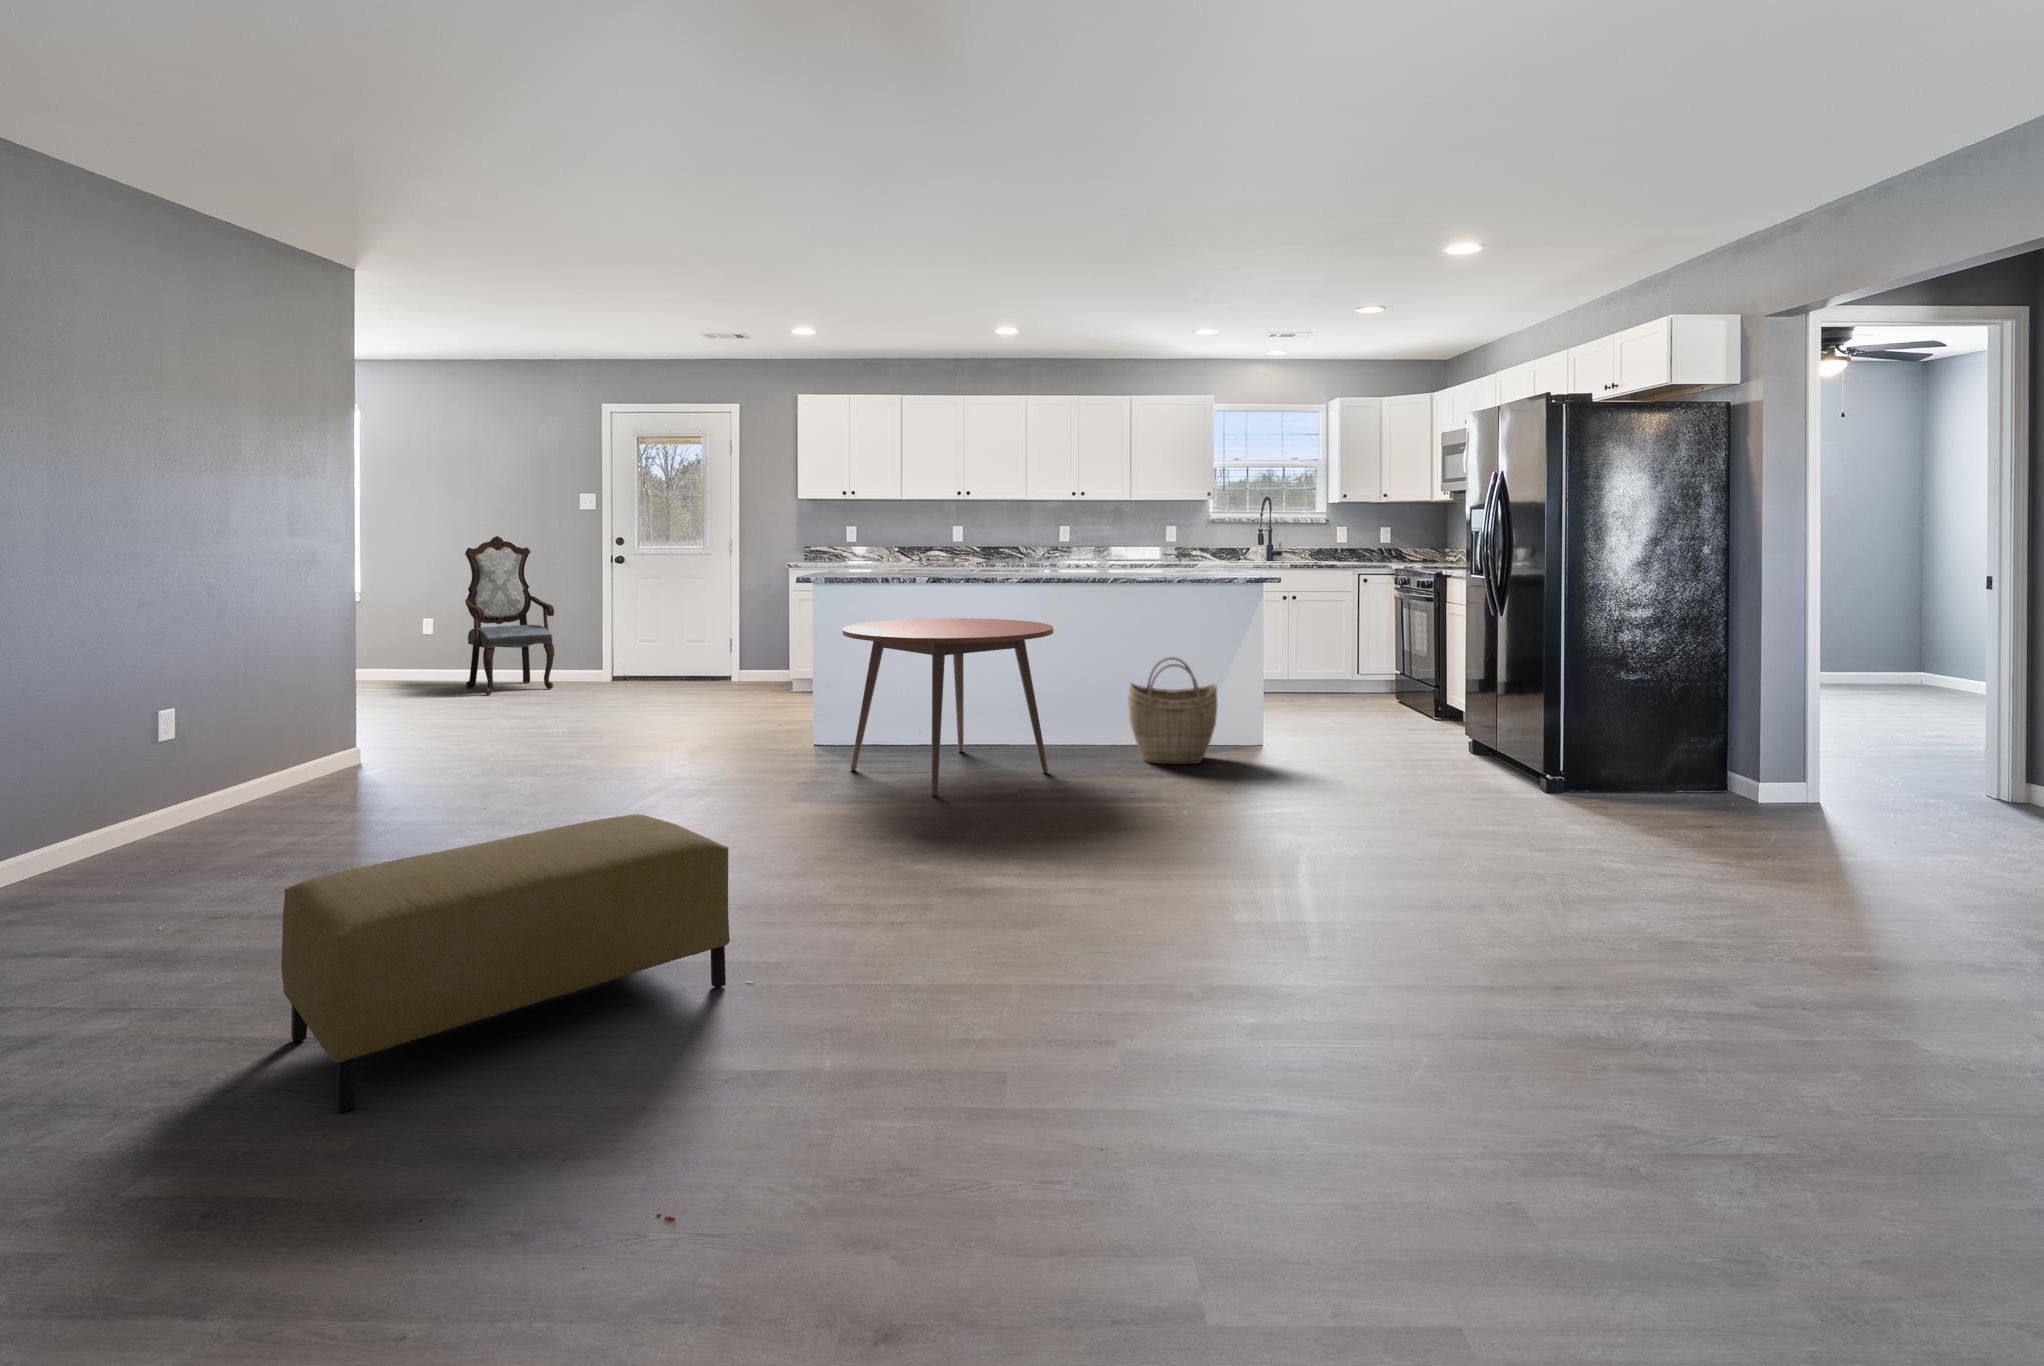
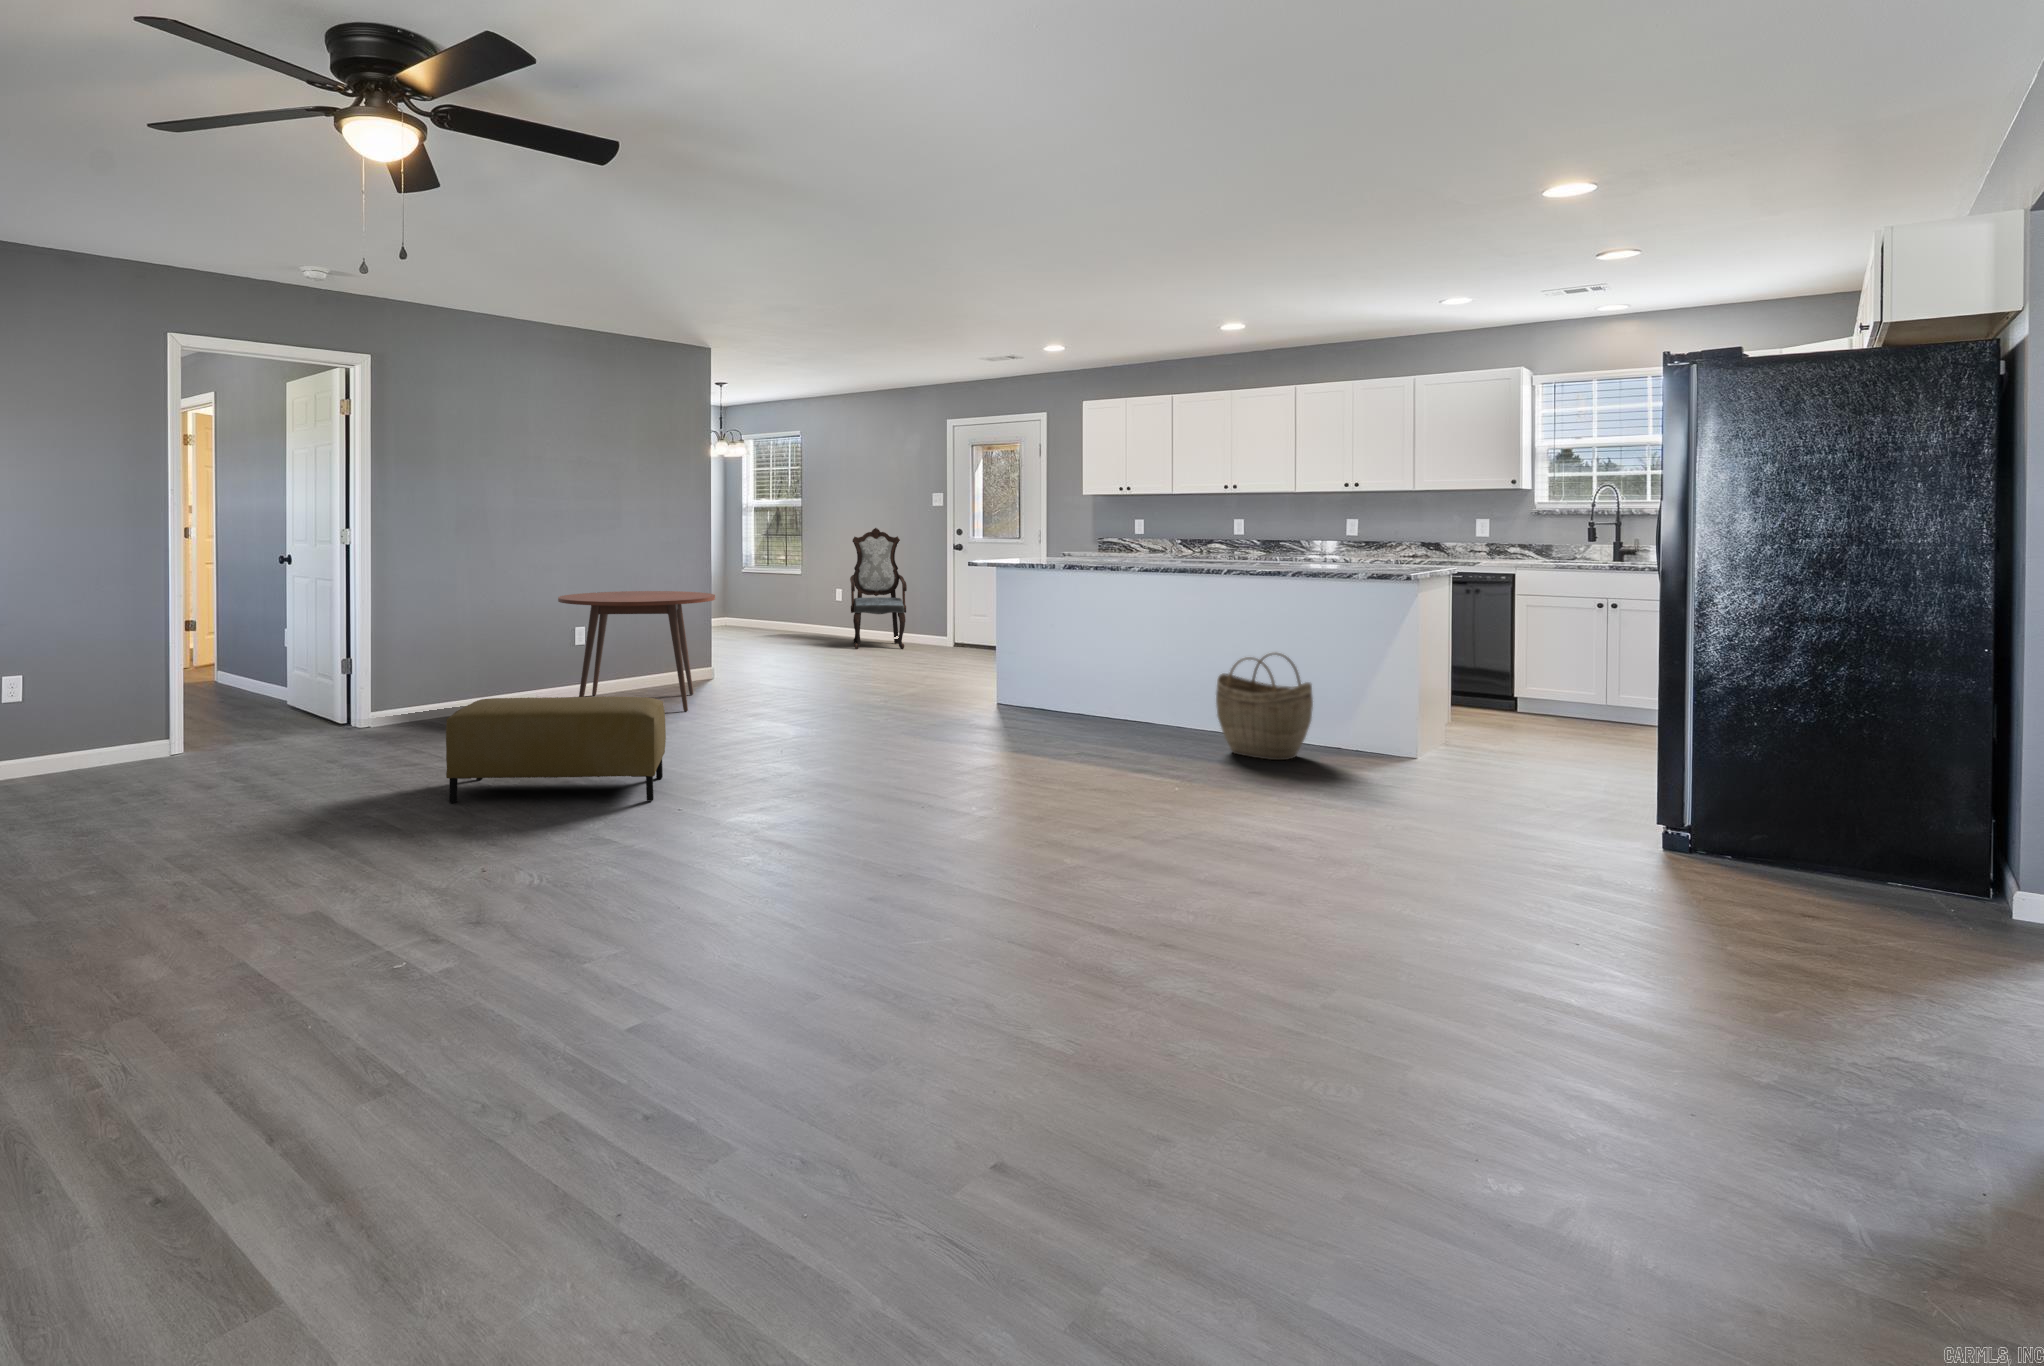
dining table: present [843,618,1053,796] -> present [558,591,715,711]

